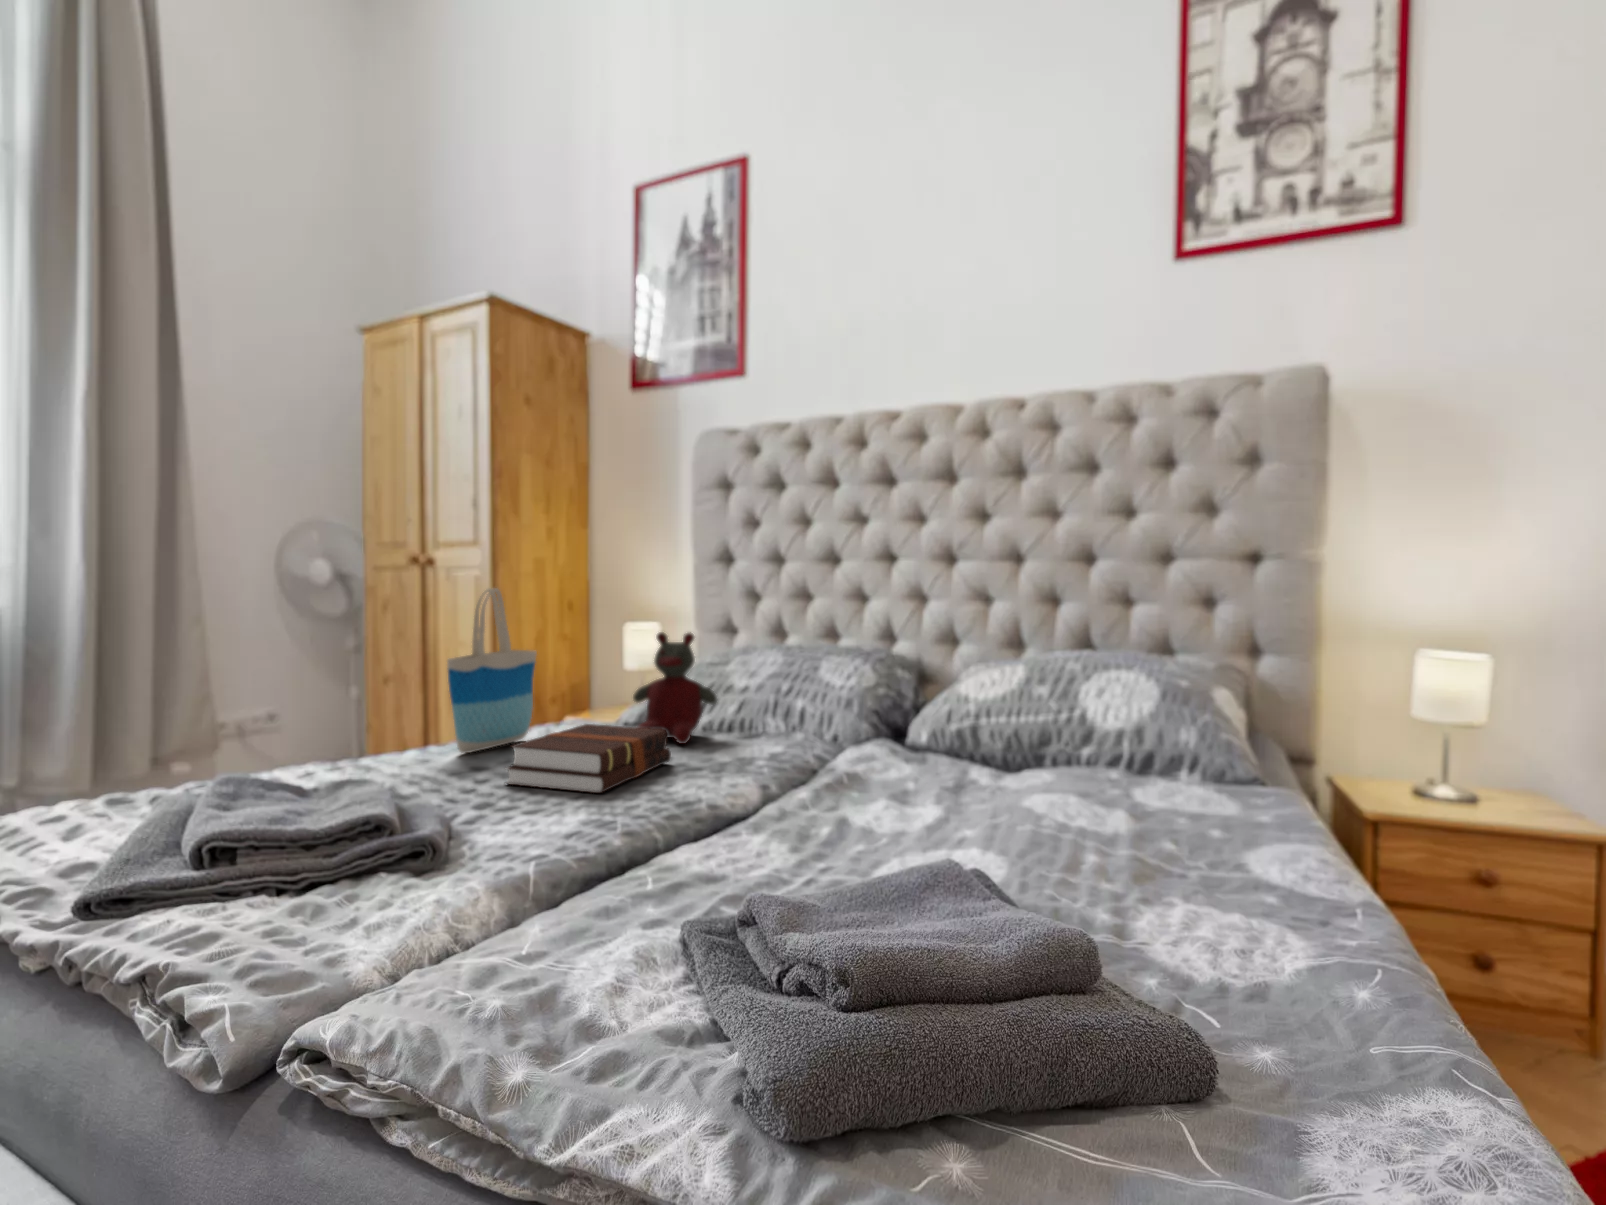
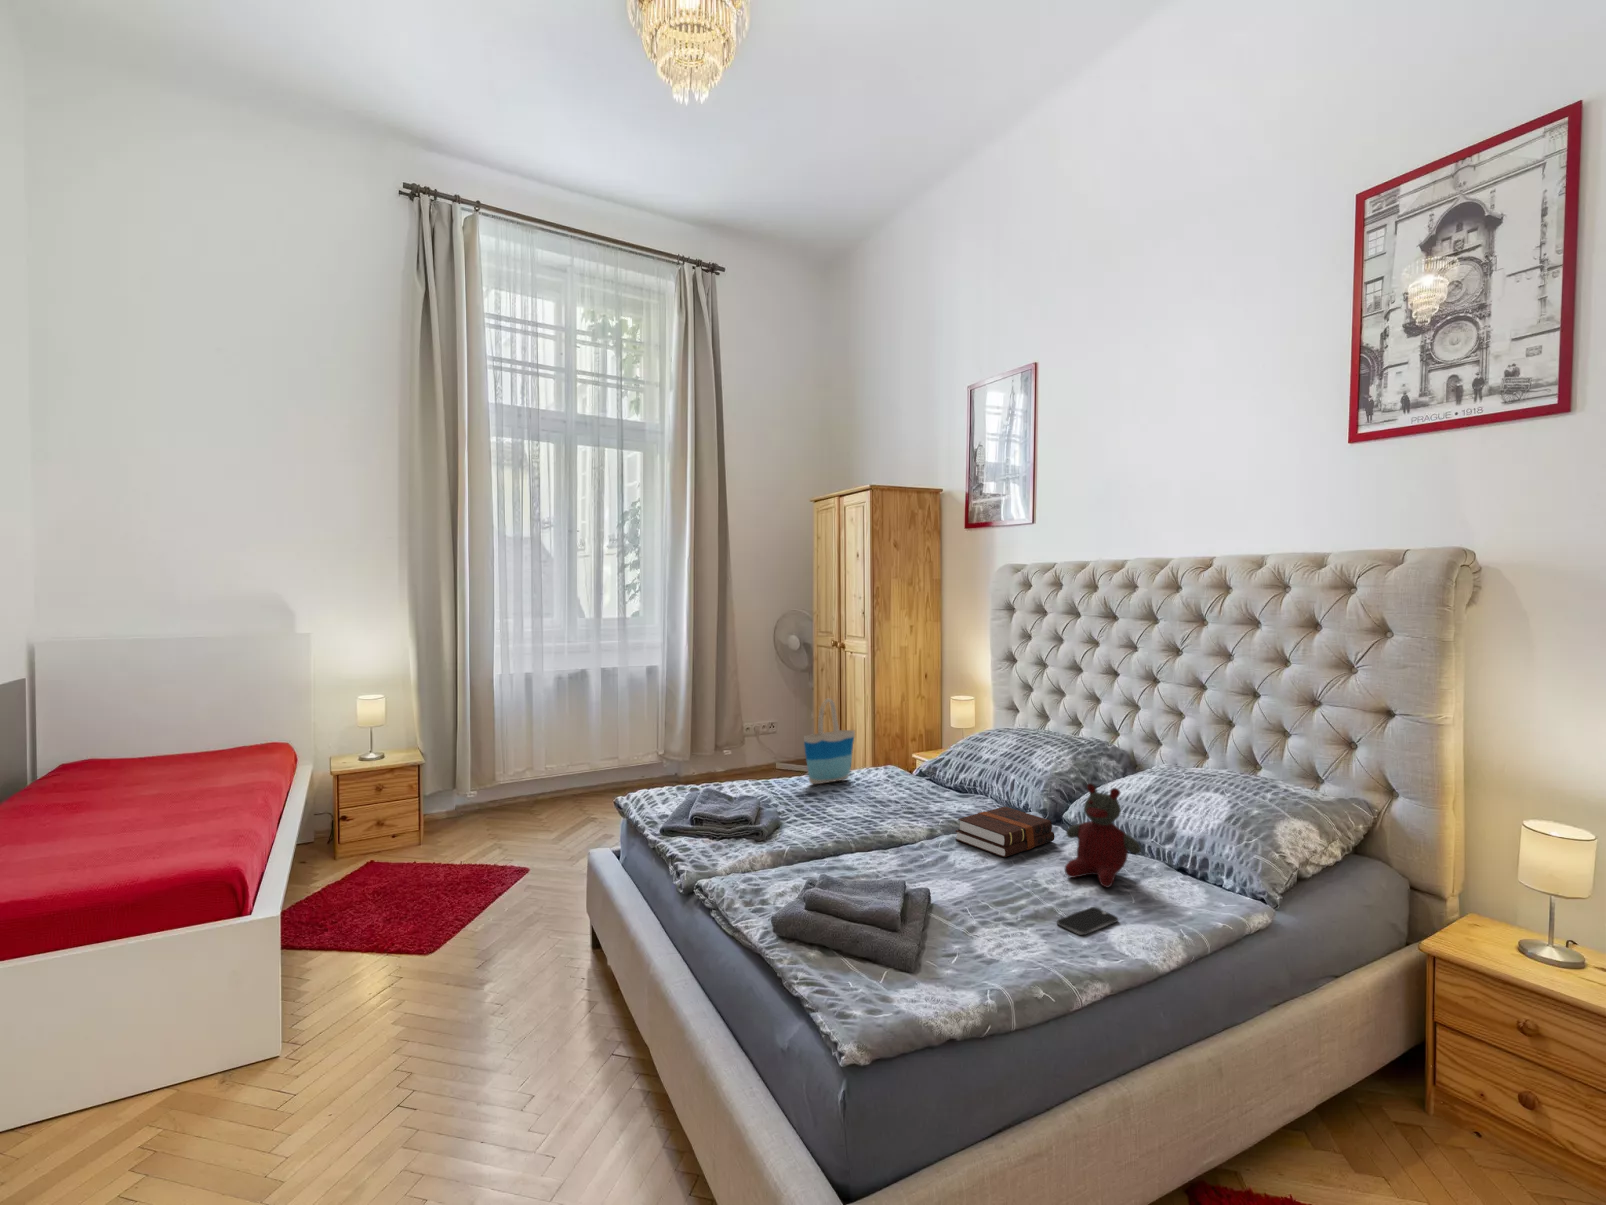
stuffed bear: present [633,632,717,744] -> present [1065,783,1141,887]
hardback book: present [506,724,671,793] -> present [955,807,1055,857]
smartphone: none [1177,835,1260,883] -> present [1057,907,1118,935]

